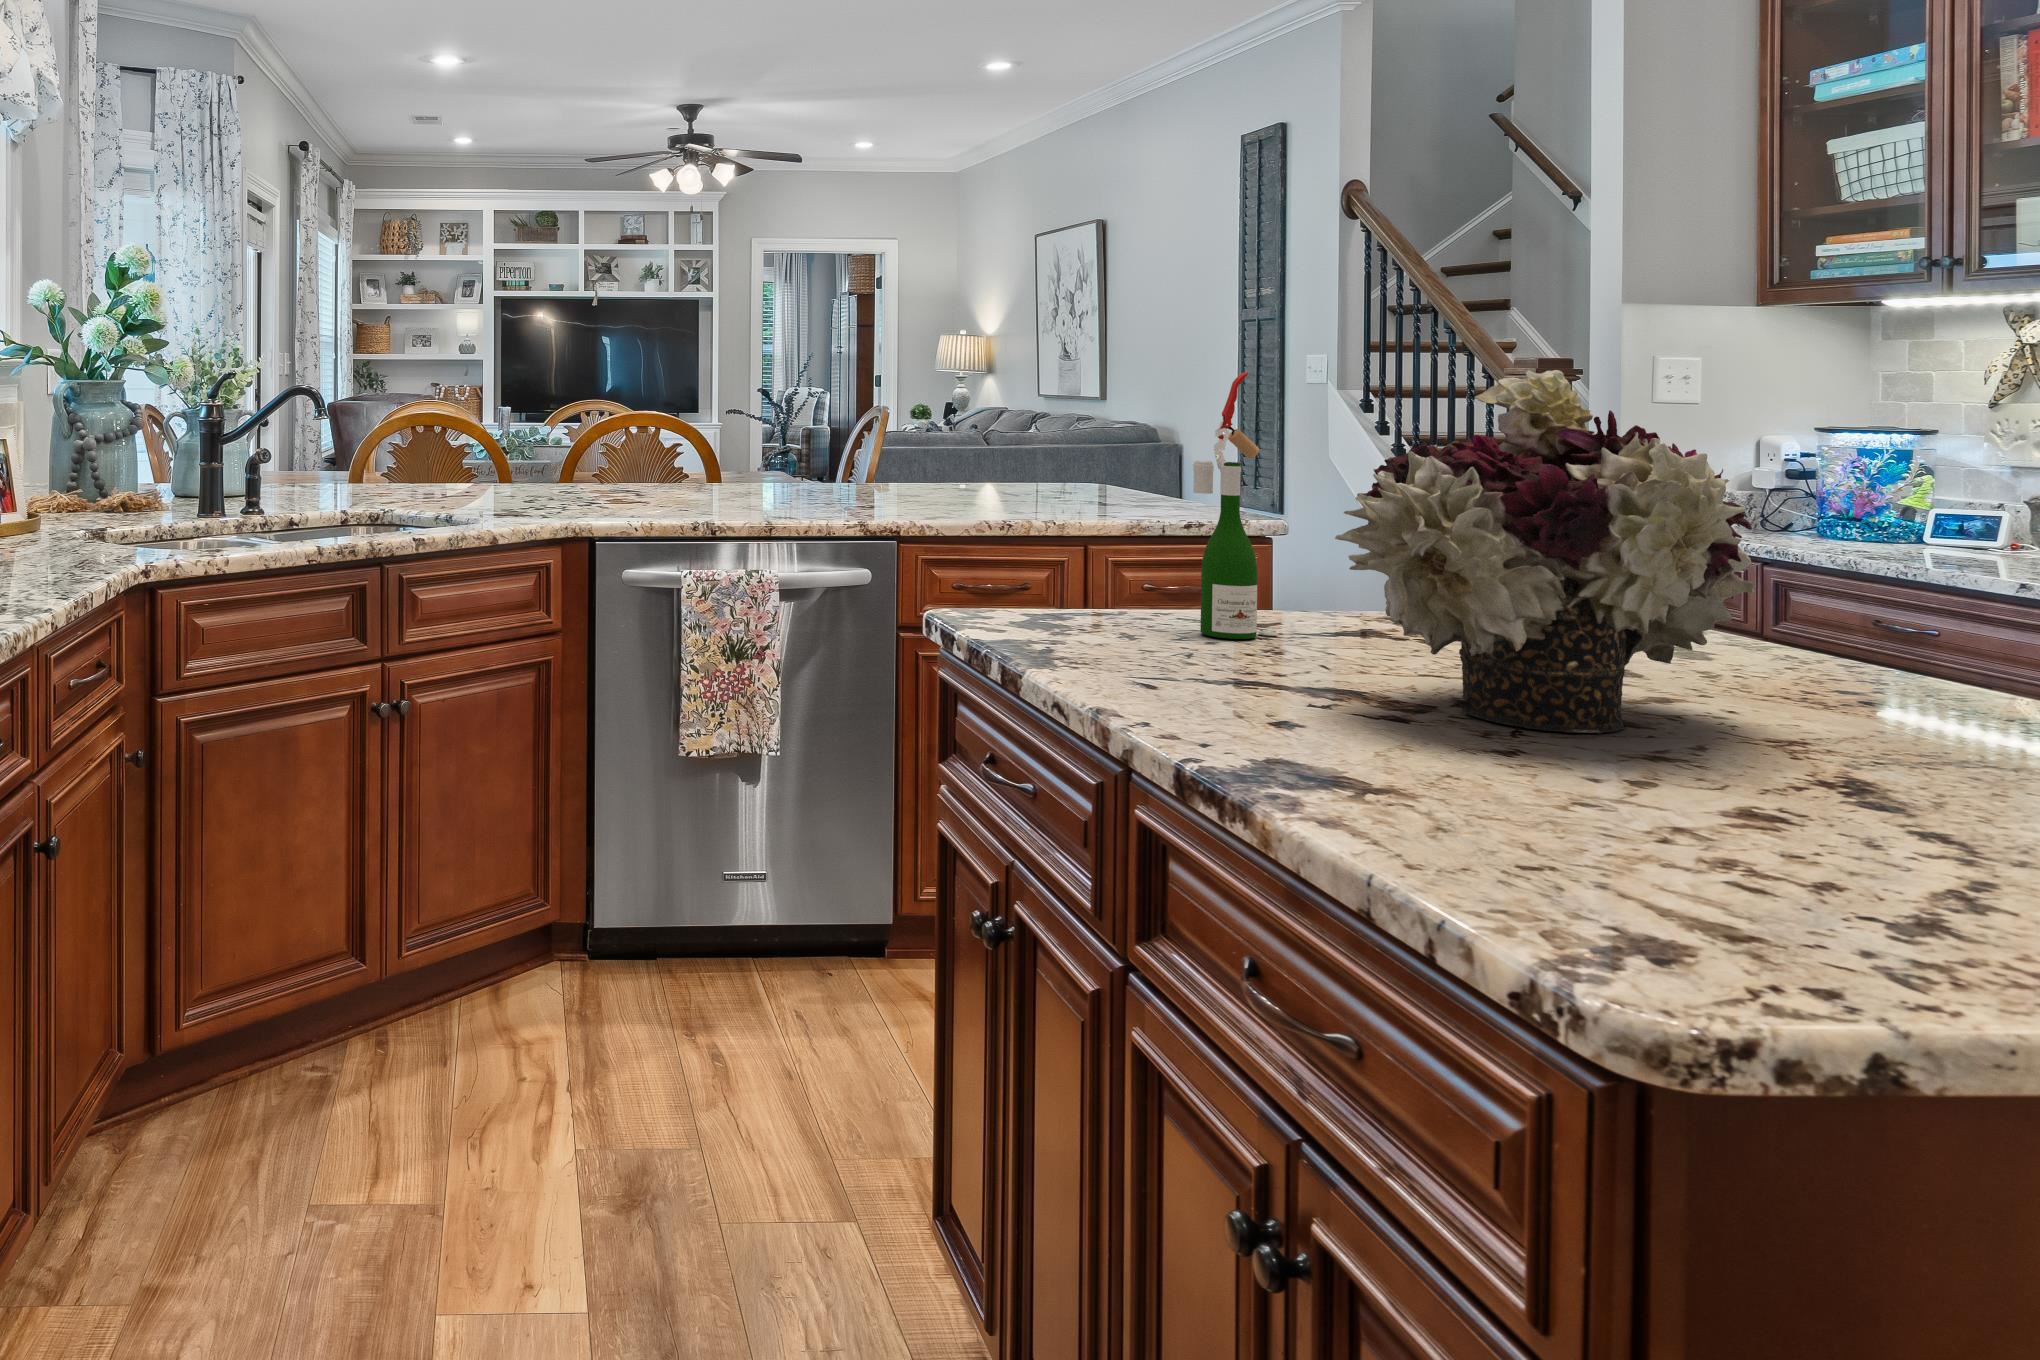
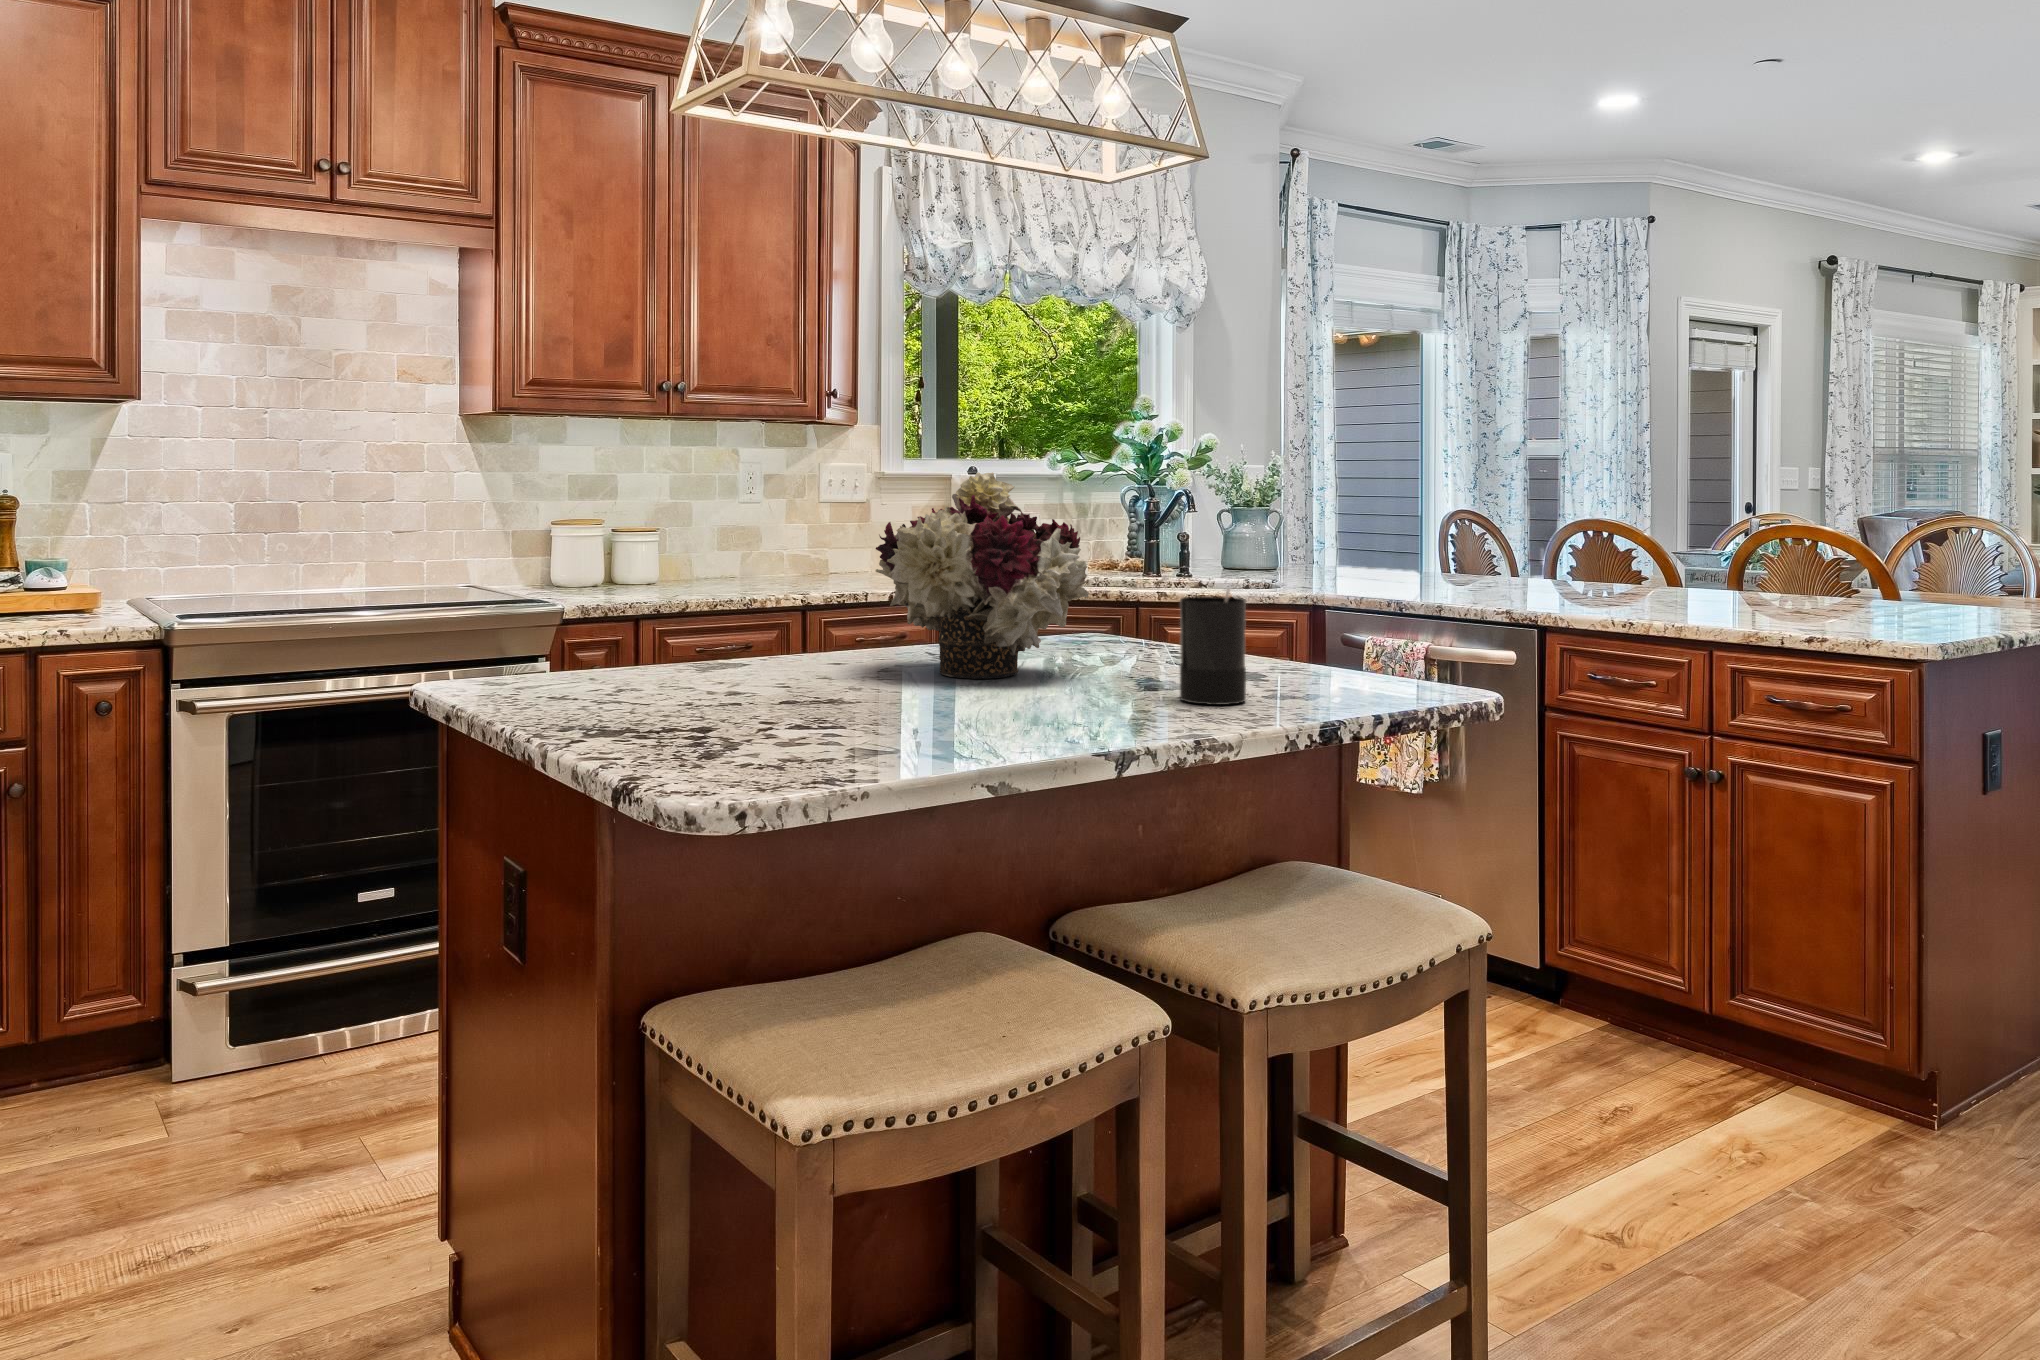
wine bottle: present [1193,372,1278,639] -> none [1121,476,1166,654]
candle: none [1818,529,1943,703] -> present [1180,589,1246,705]

